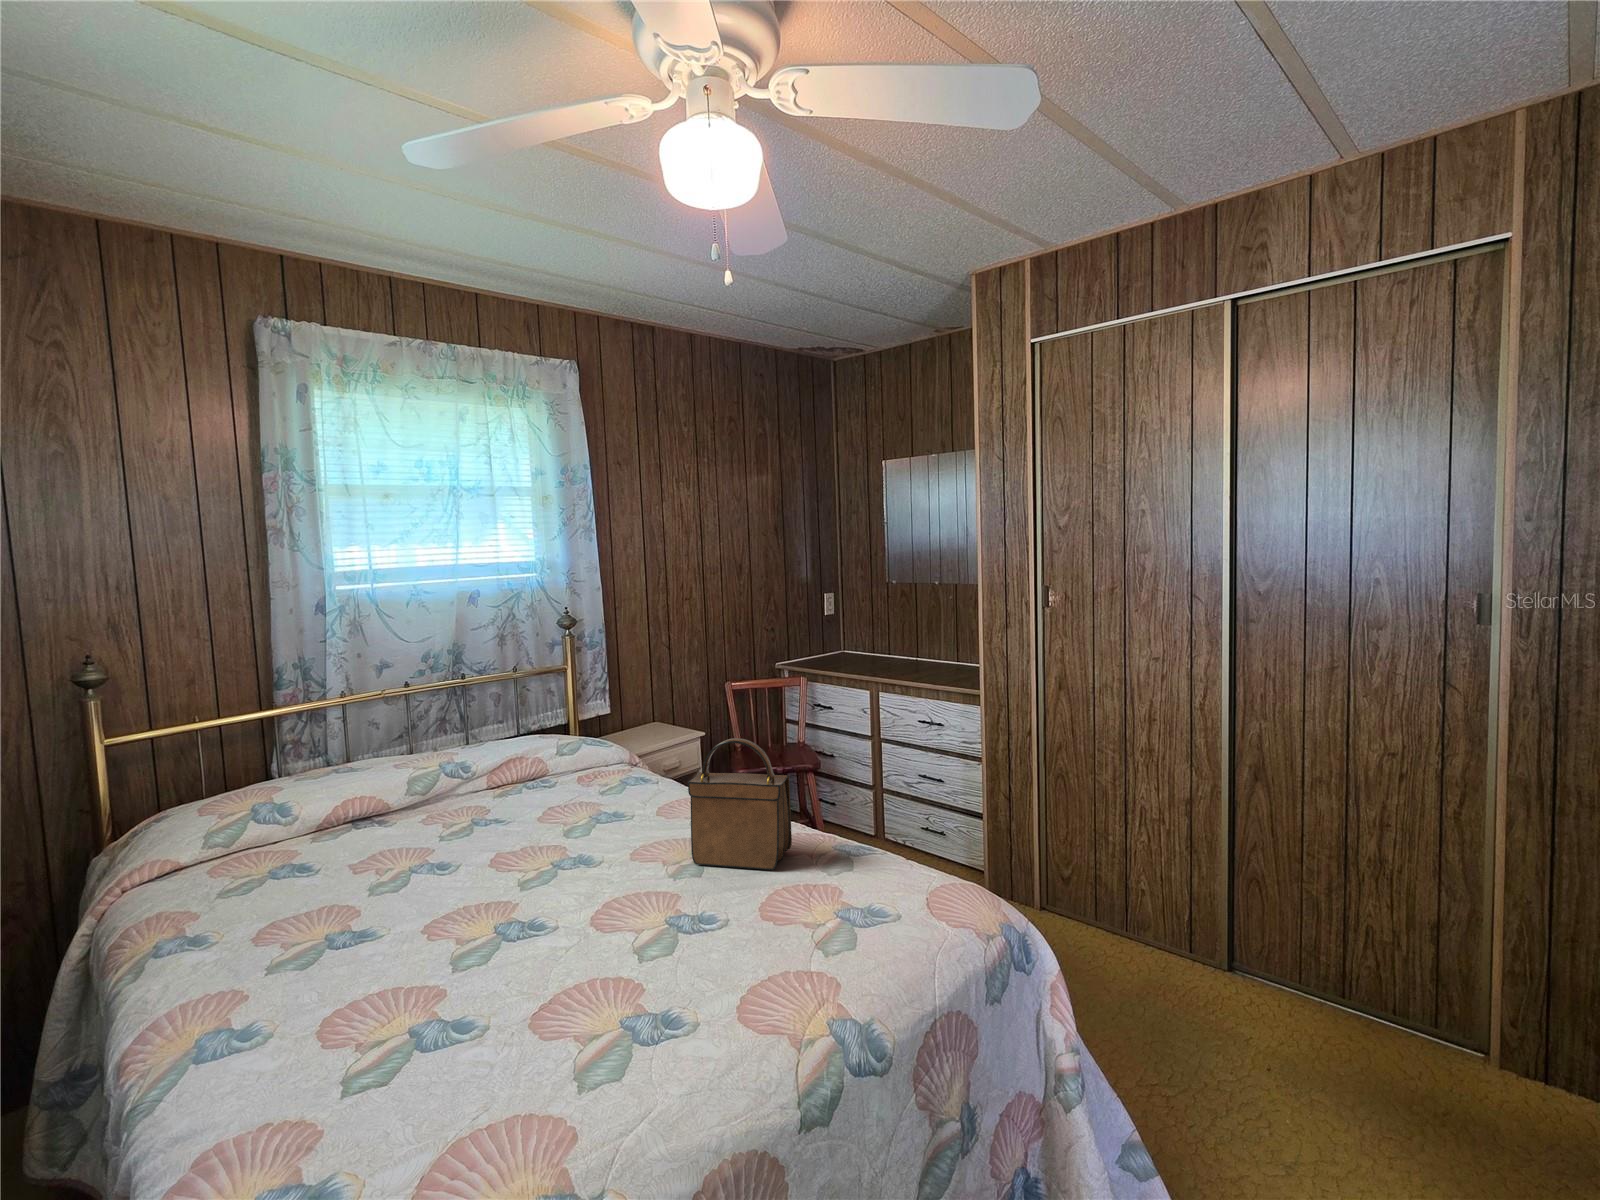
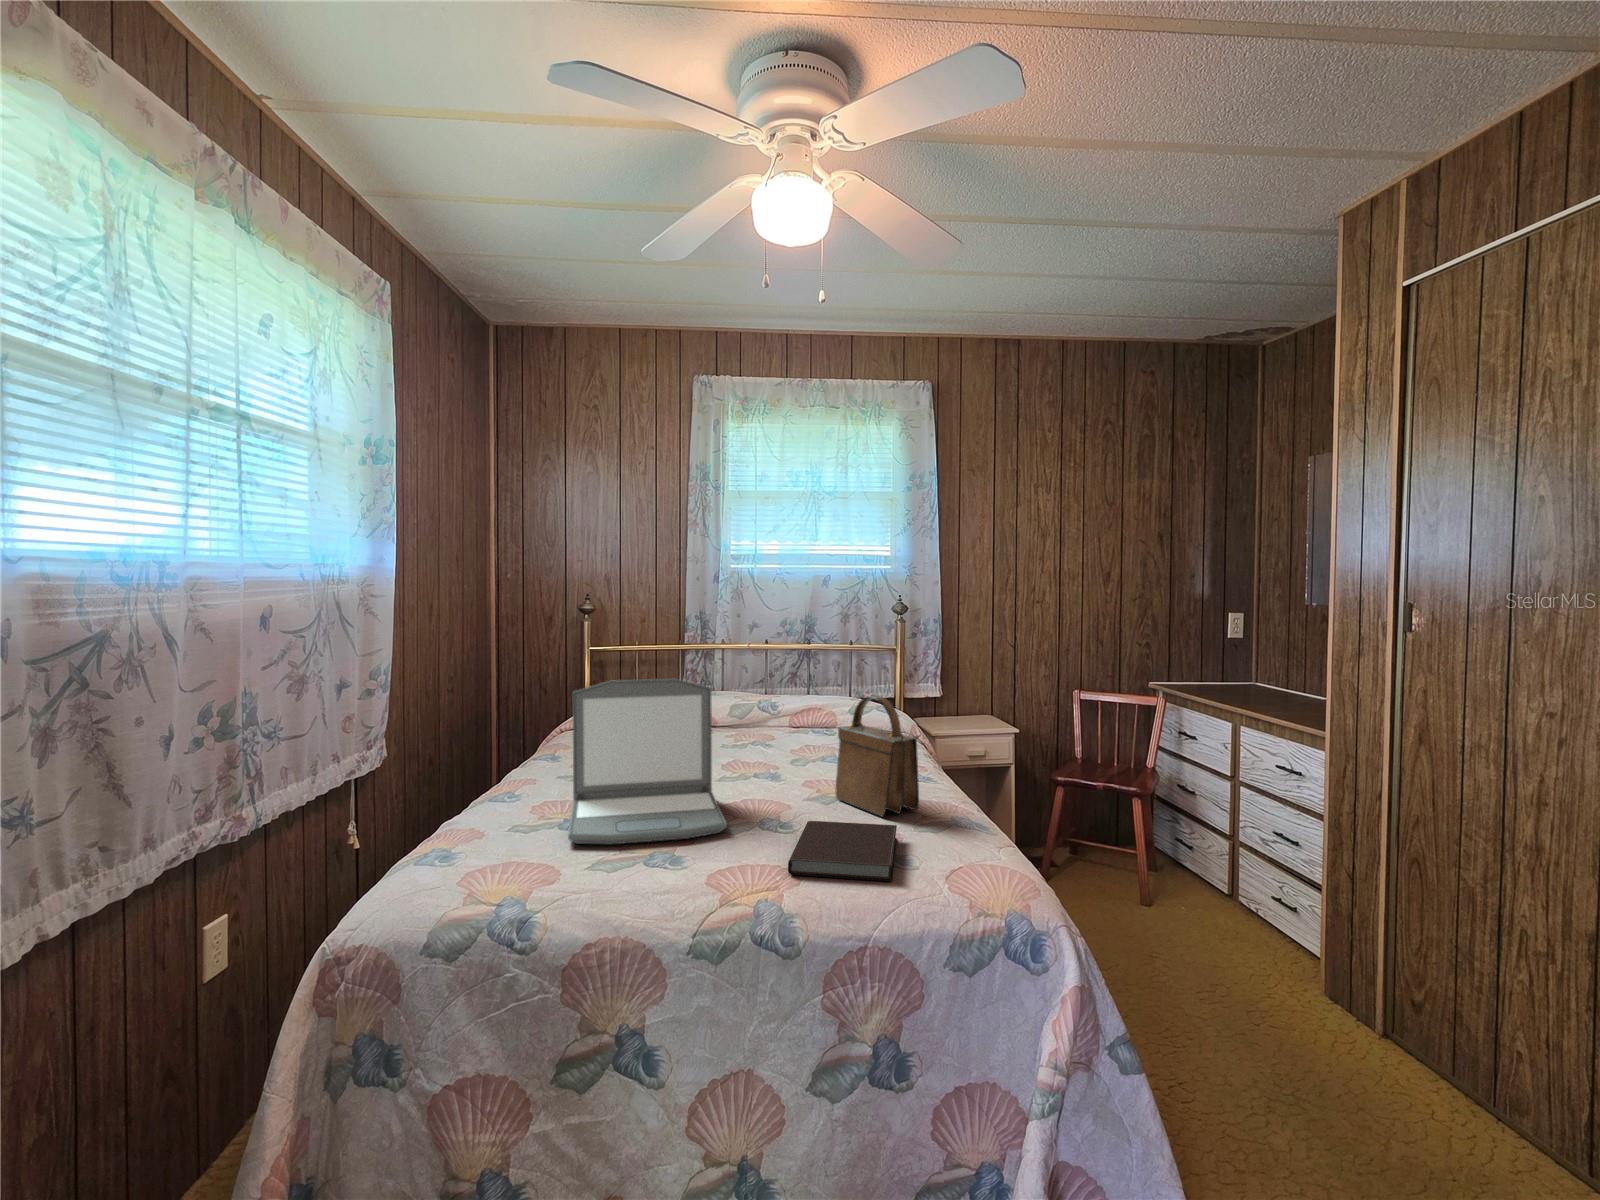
laptop: none [366,772,657,1060] -> present [568,679,727,844]
notebook: none [736,876,899,976] -> present [788,821,897,881]

